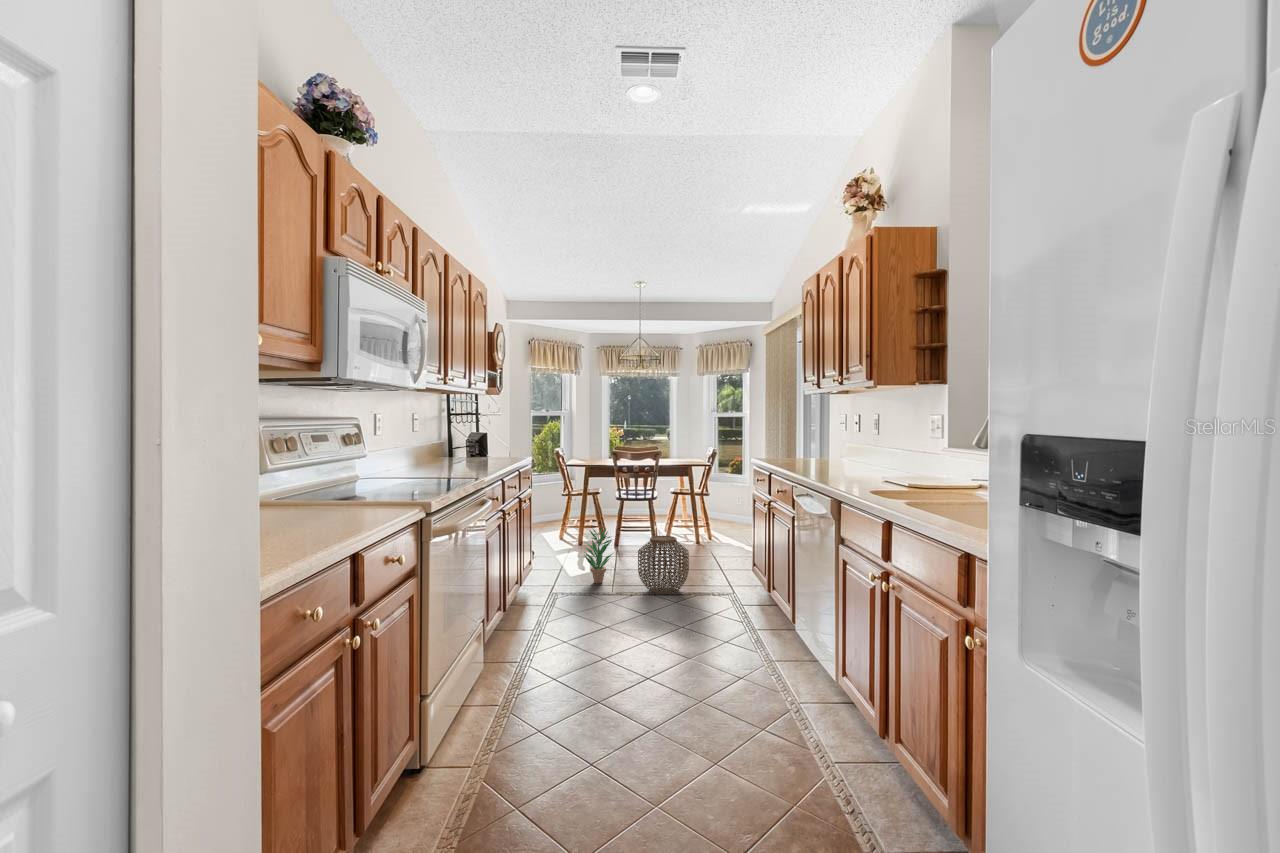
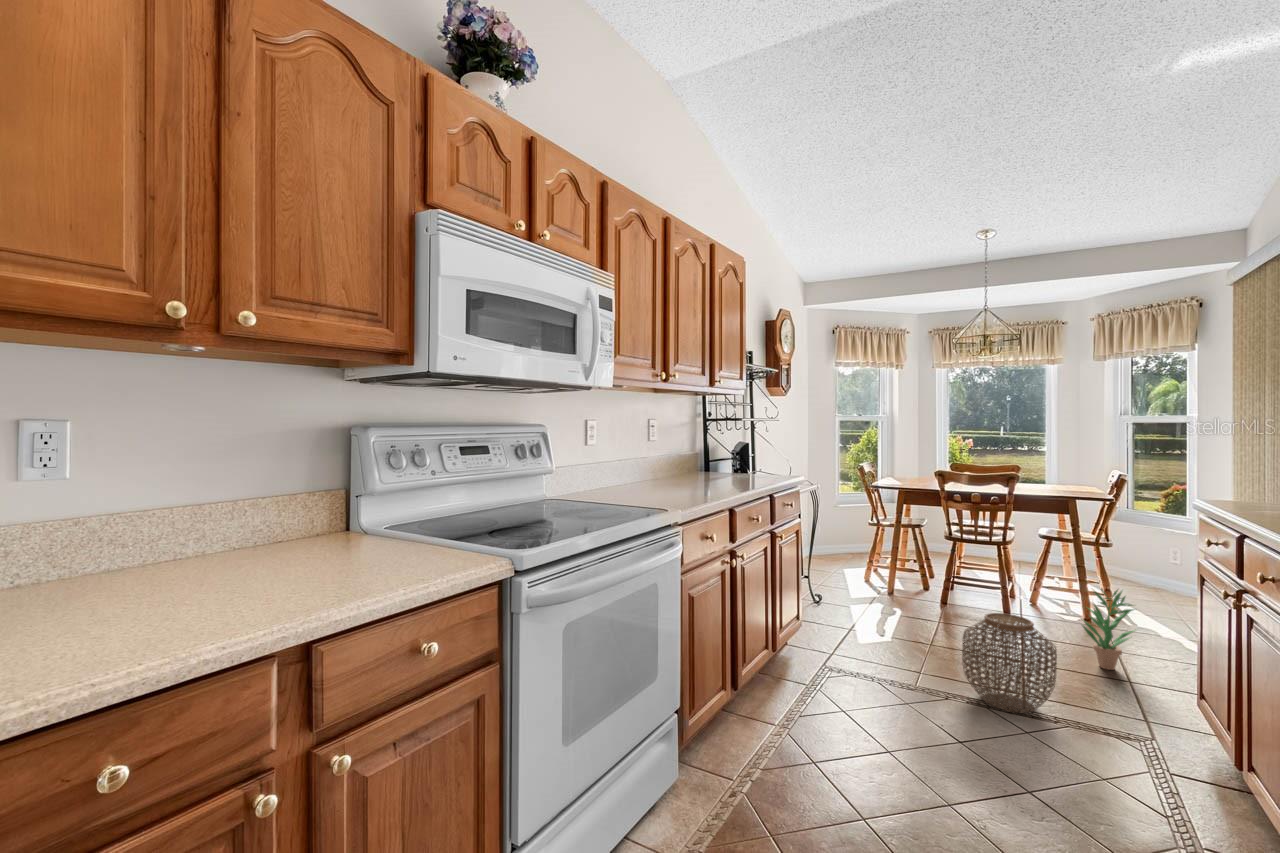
potted plant: present [585,528,612,583] -> present [1082,590,1135,670]

